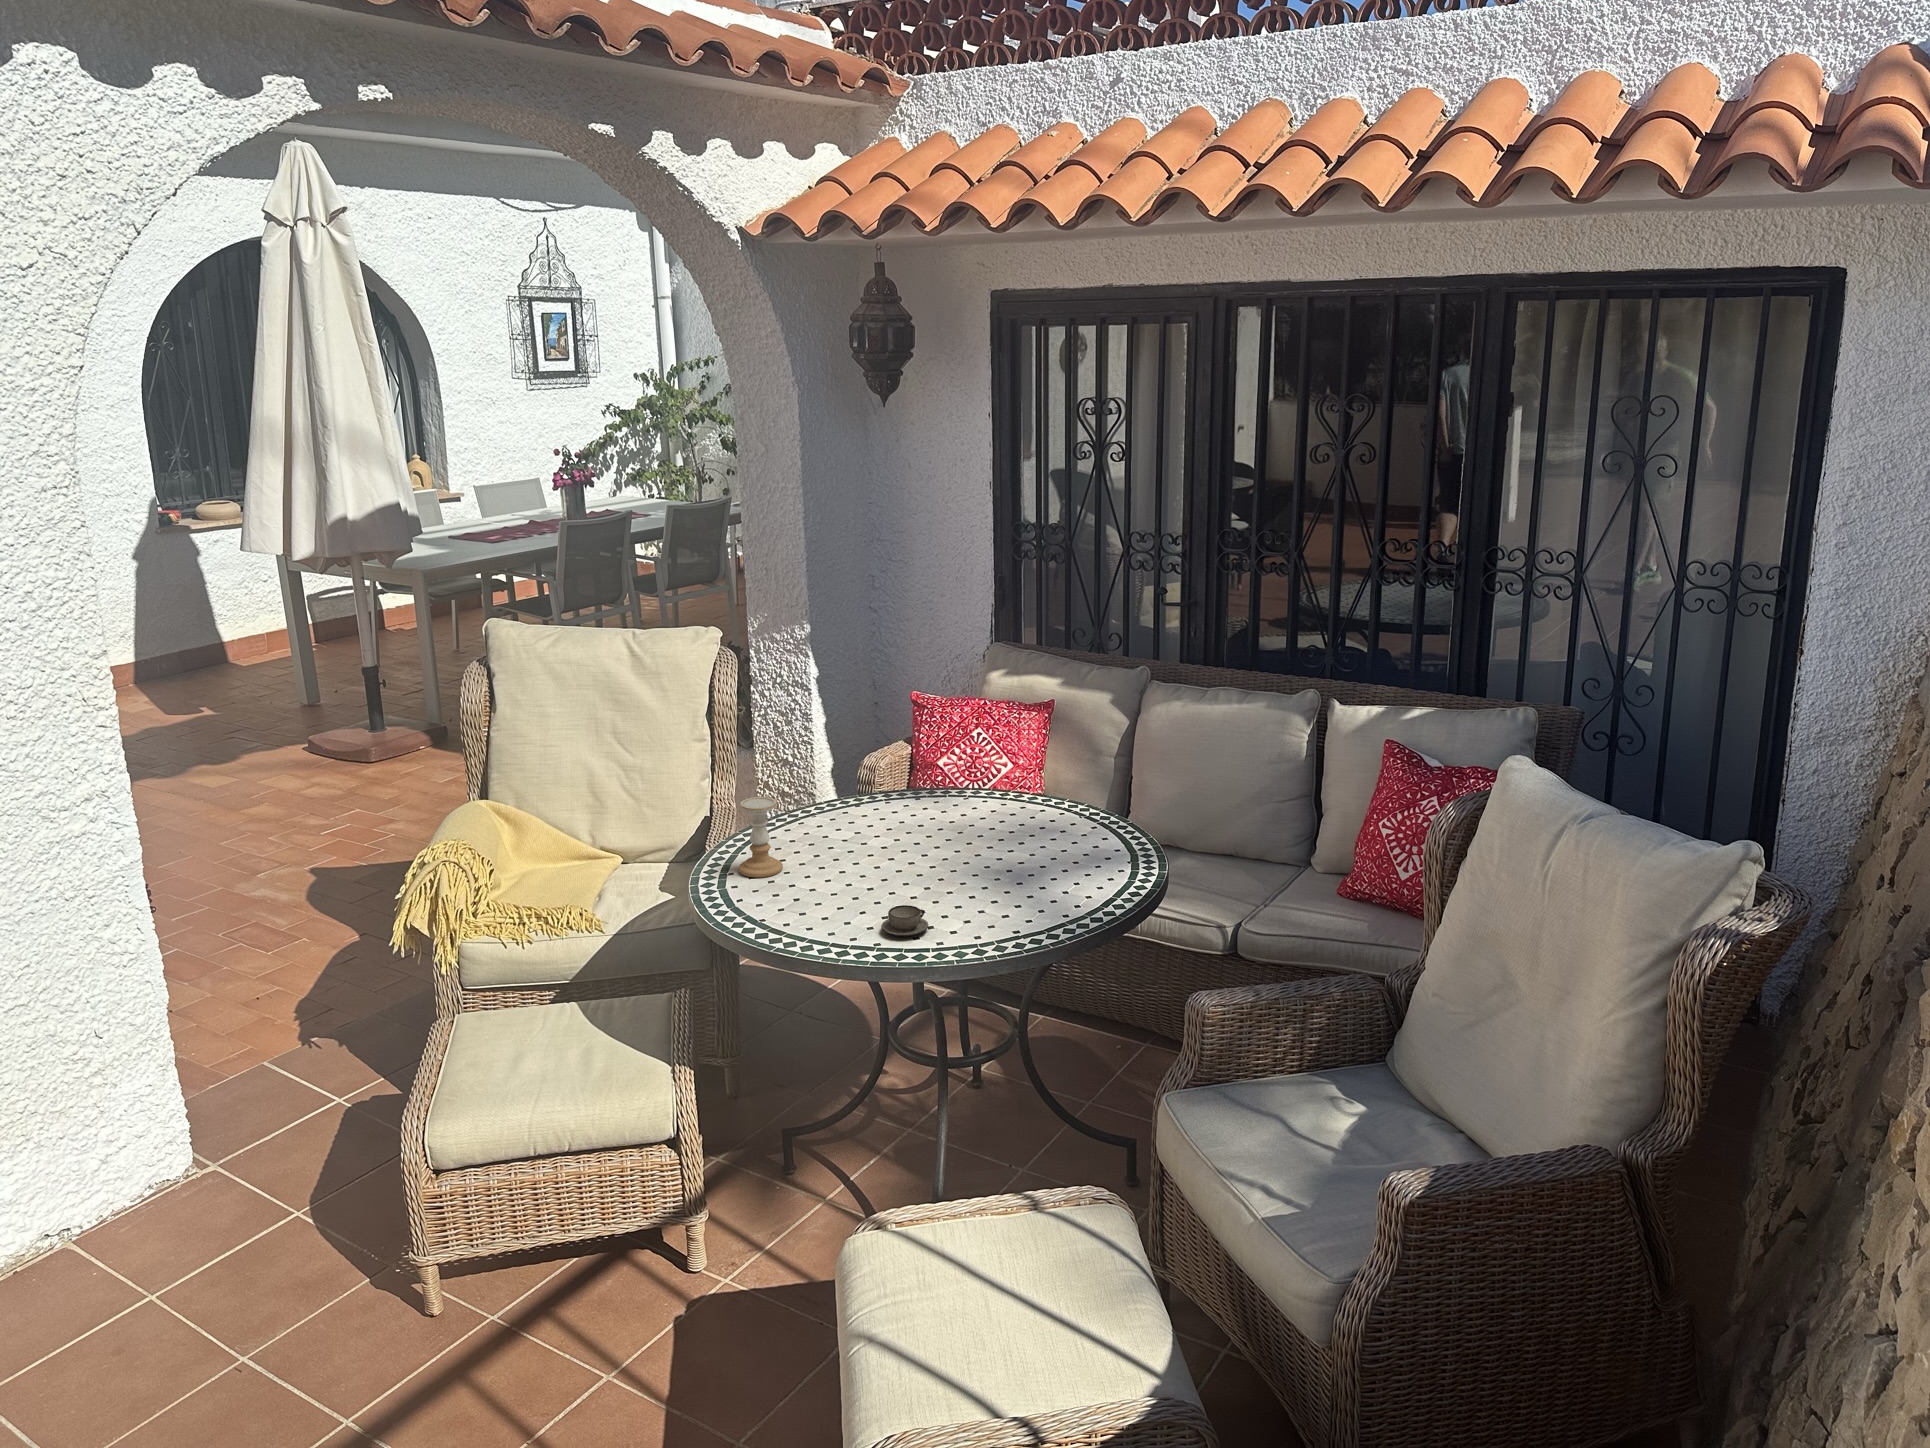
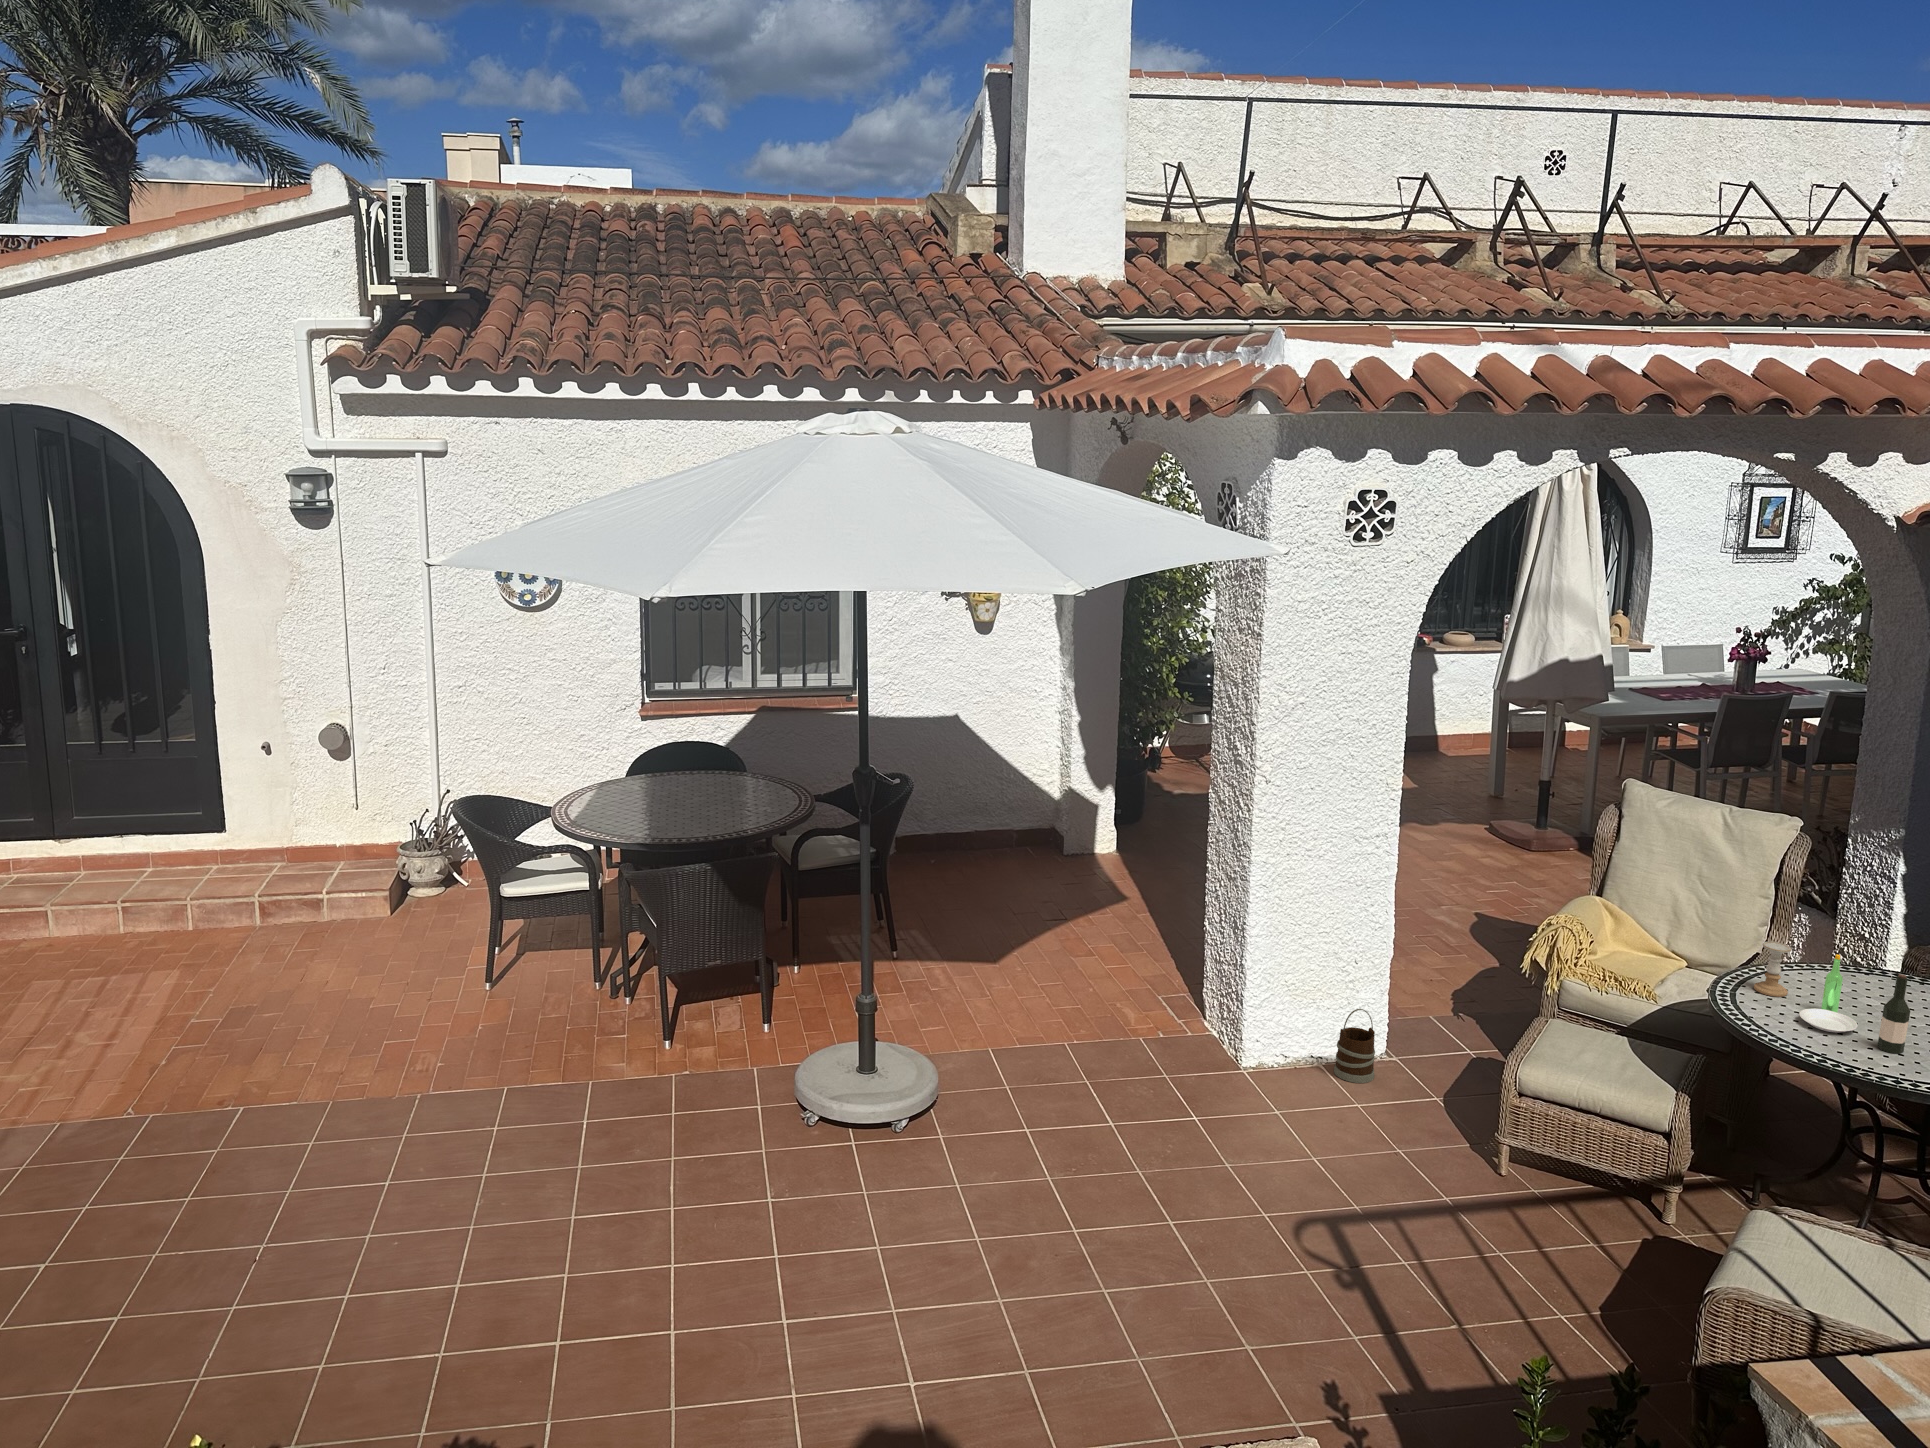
plate: none [814,792,886,906] -> present [1799,954,1857,1033]
wine bottle: none [919,795,950,910] -> present [1877,974,1910,1054]
teacup: present [881,905,928,936] -> none [1837,1038,1875,1060]
wooden bucket: none [90,1117,179,1256] -> present [1334,1009,1375,1083]

